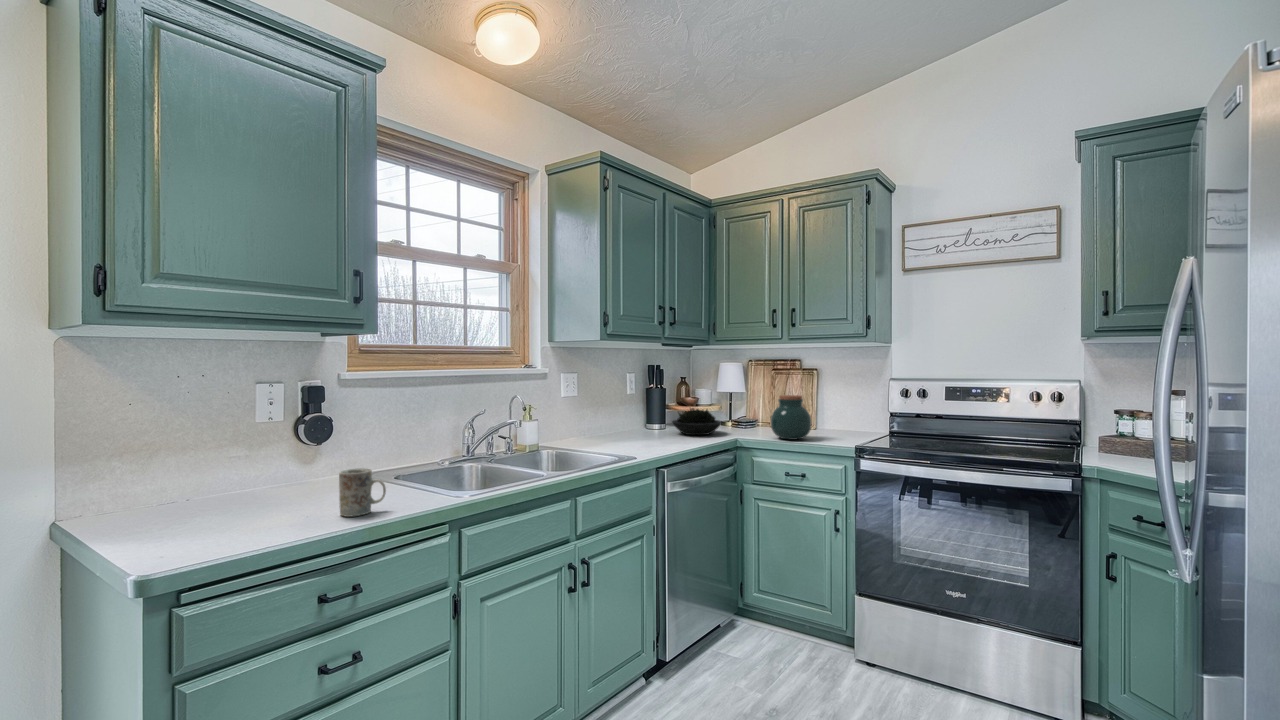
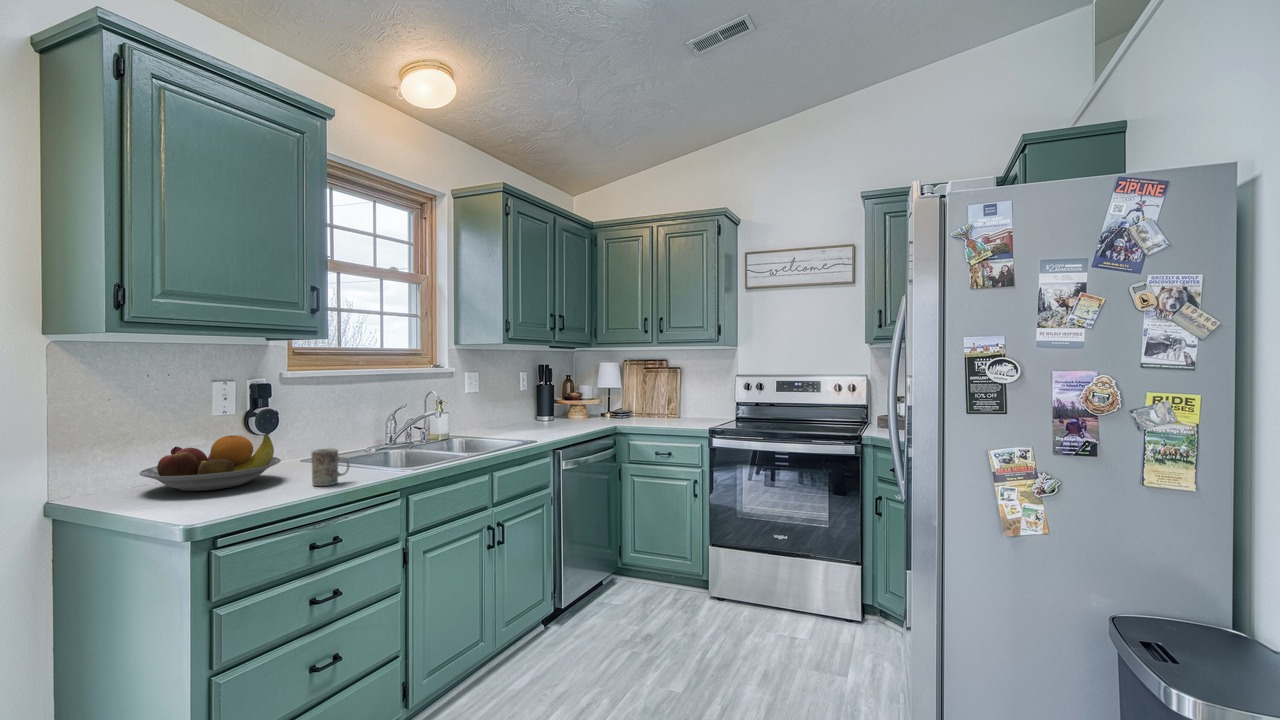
jar: present [771,395,811,440] -> none [644,389,676,425]
succulent plant: present [672,408,722,435] -> none [562,401,604,424]
fruit bowl: none [152,447,318,515] -> present [139,435,281,491]

